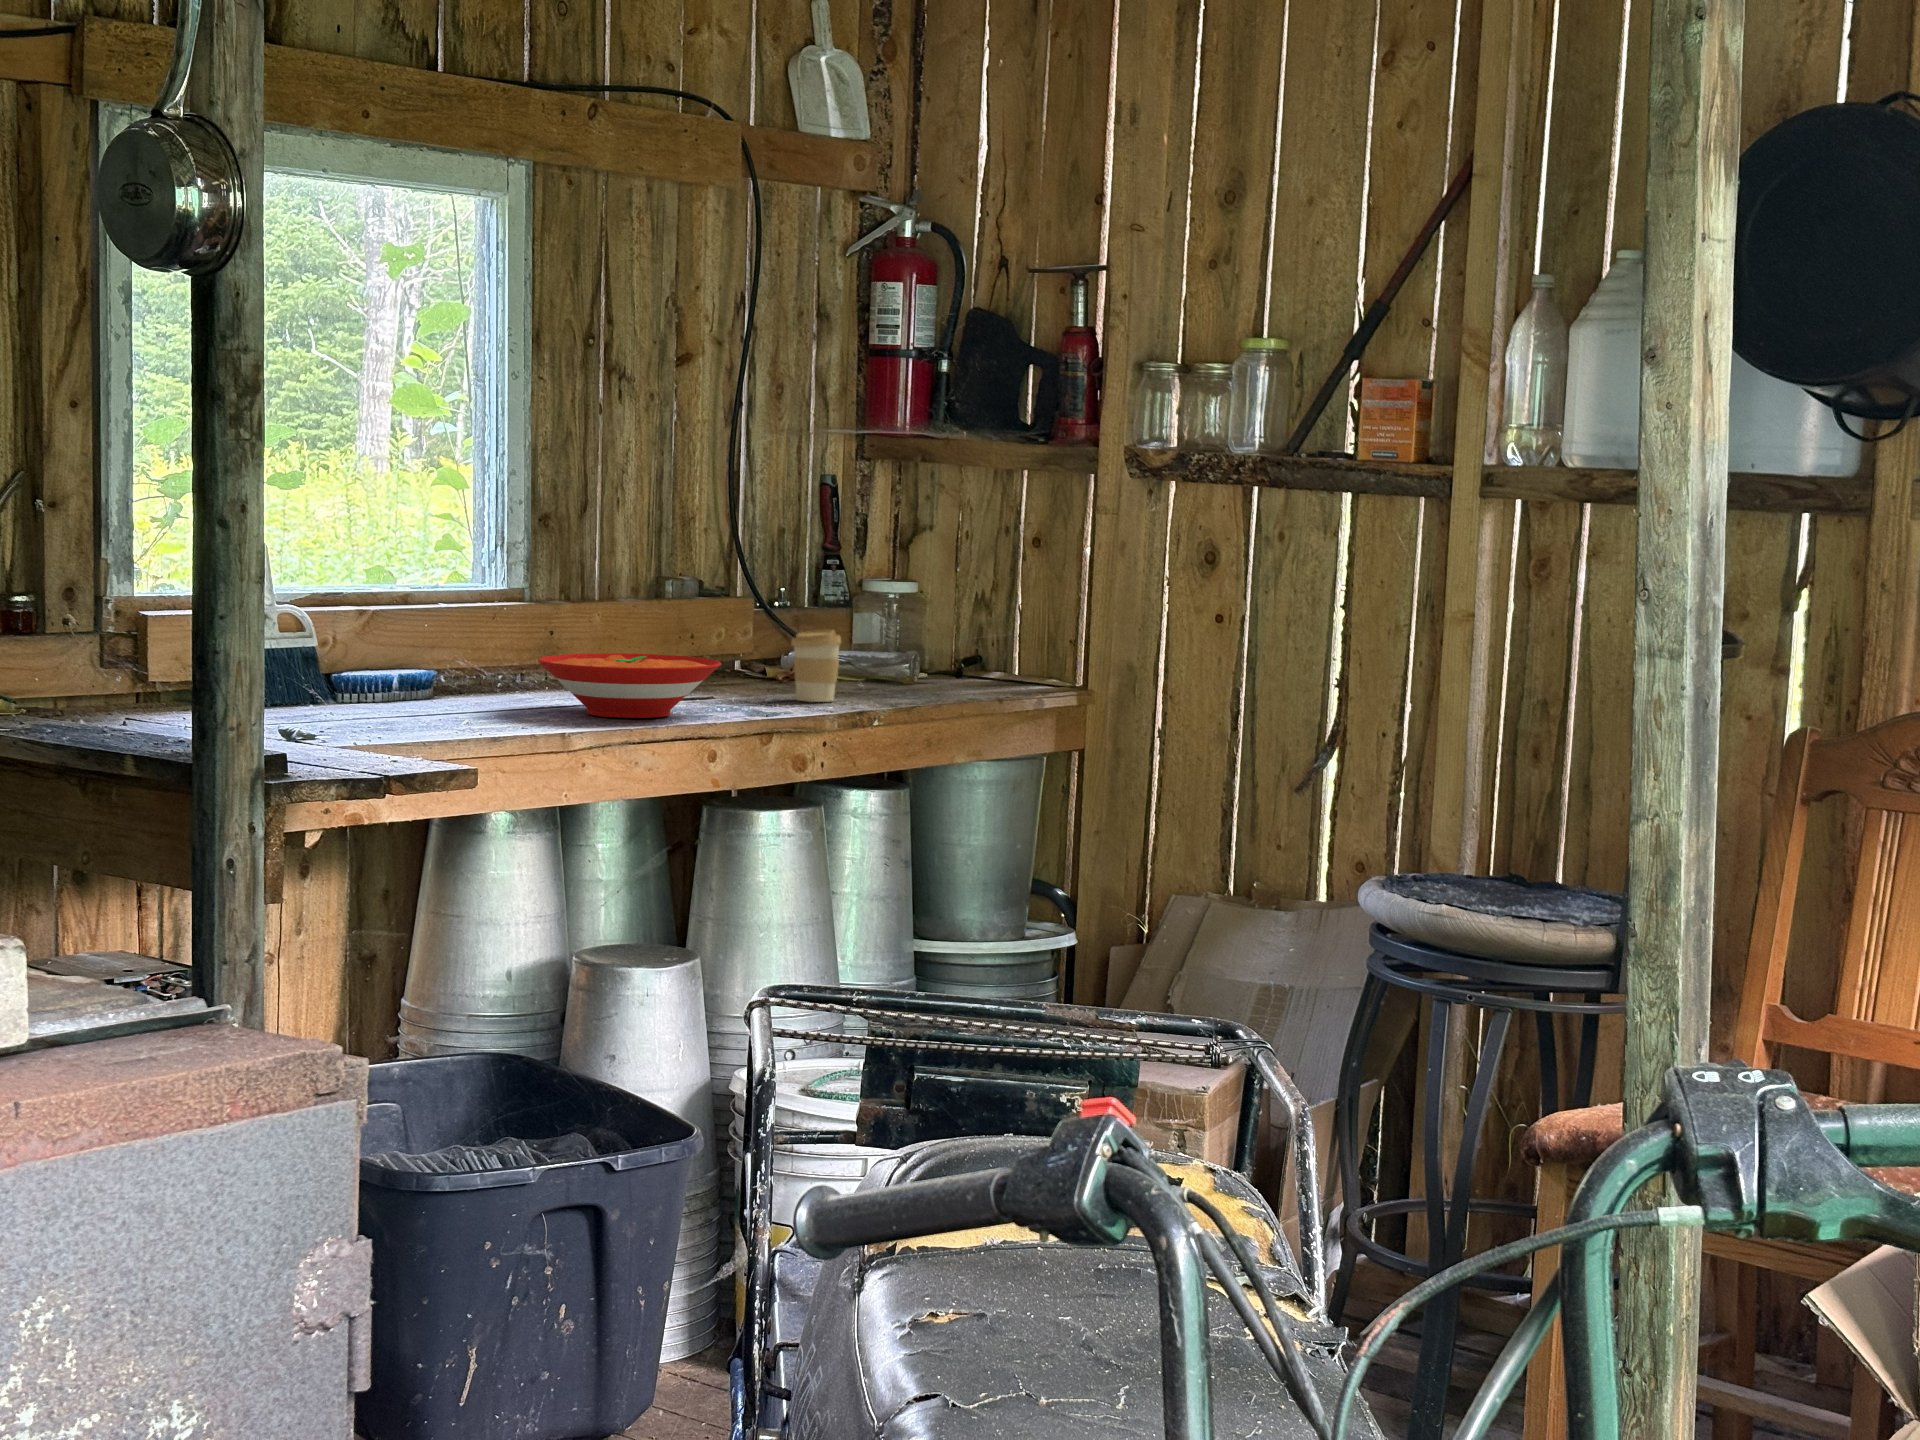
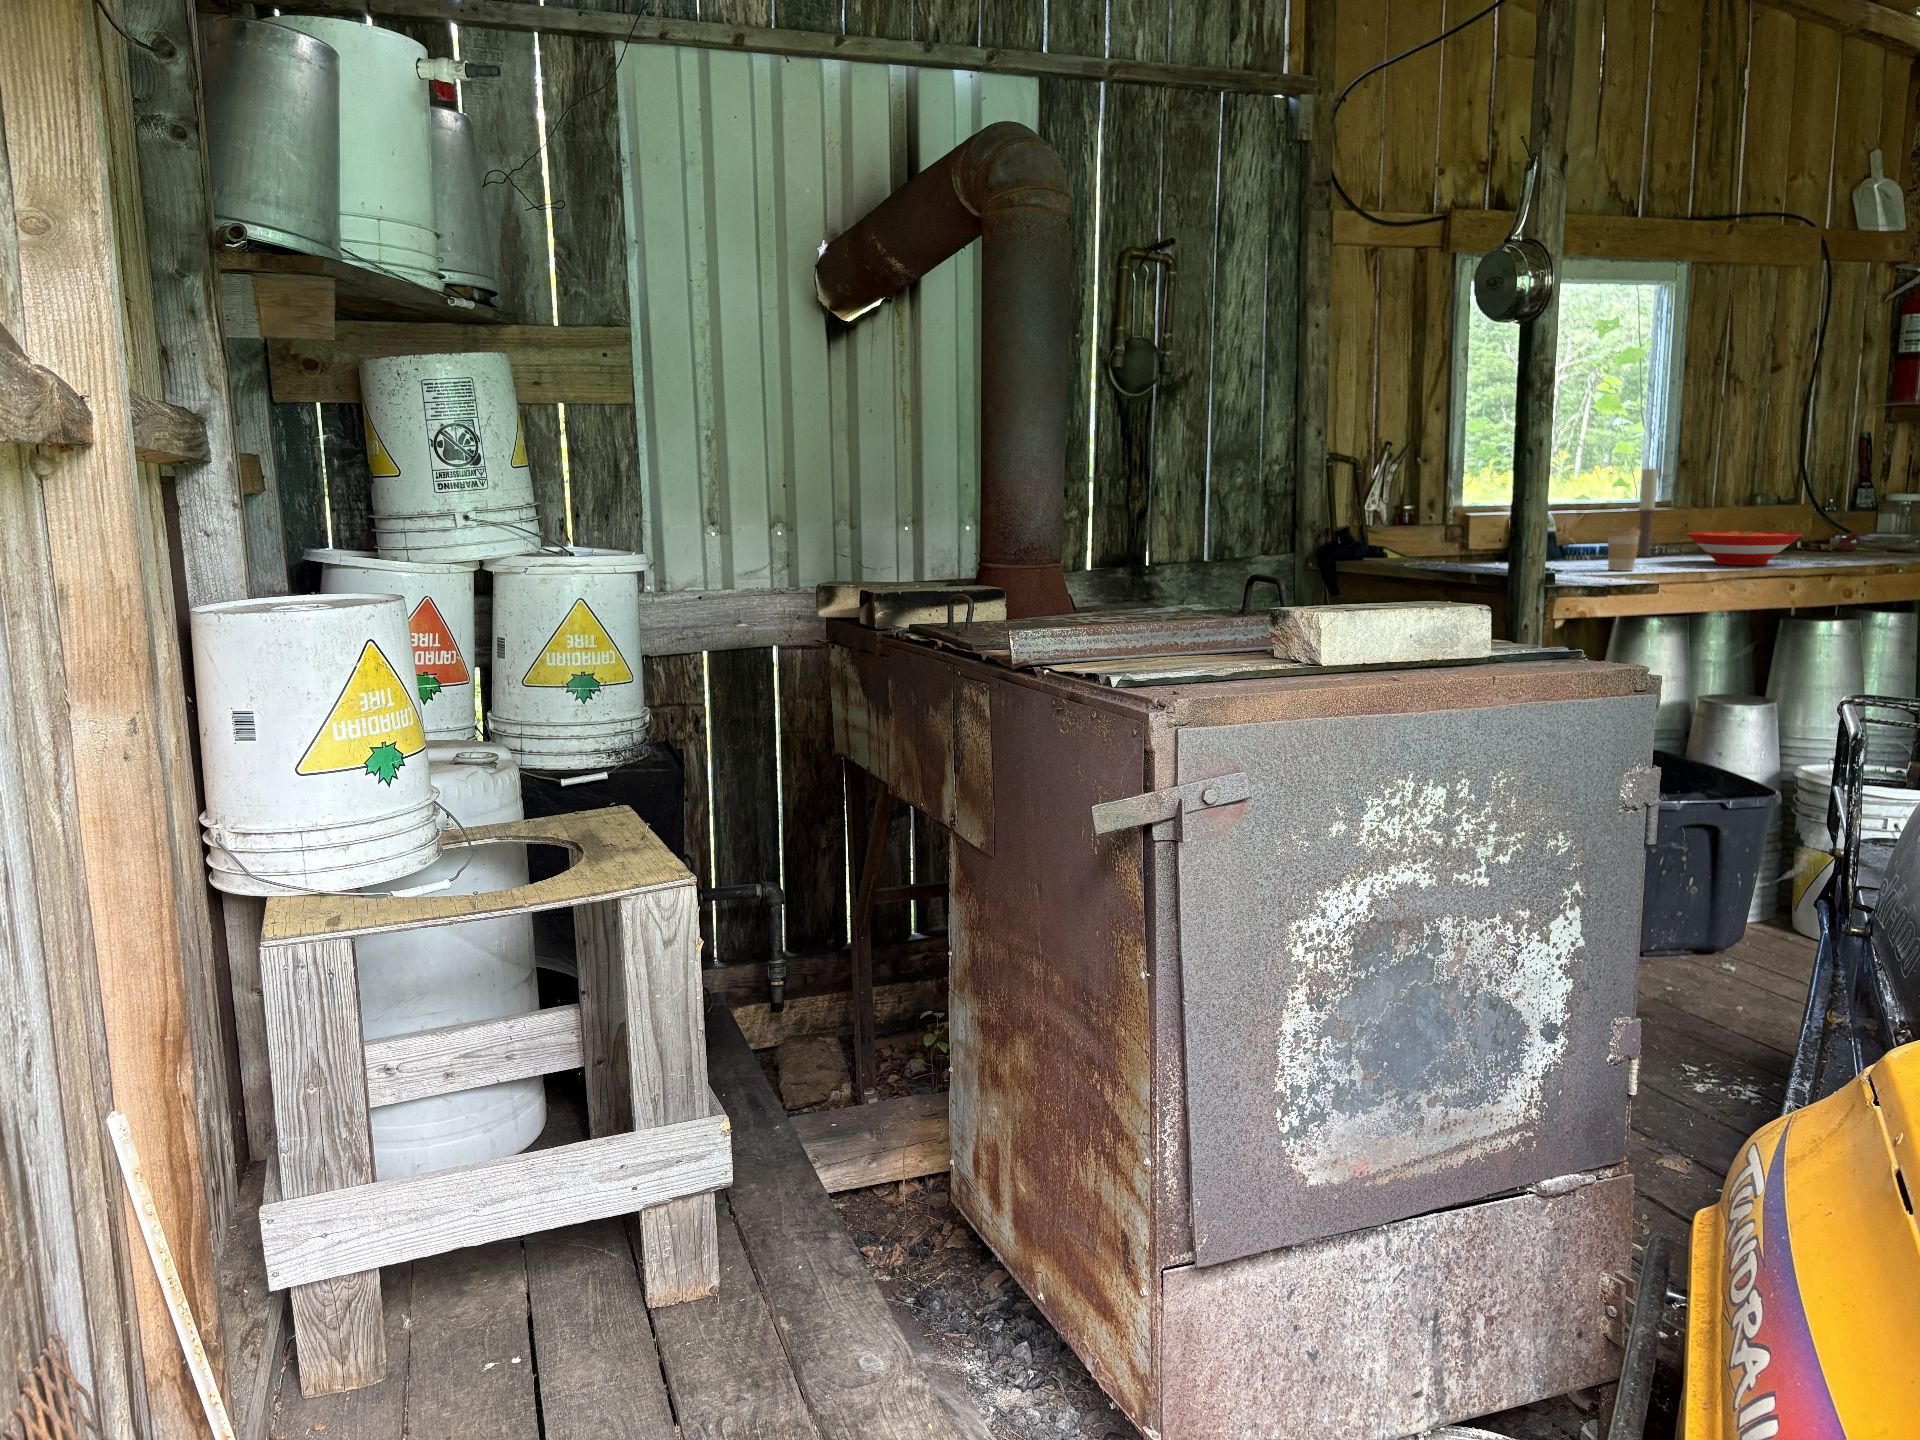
candle: none [459,530,489,697] -> present [1637,469,1657,557]
coffee cup: present [791,630,841,702] -> present [1607,526,1640,571]

